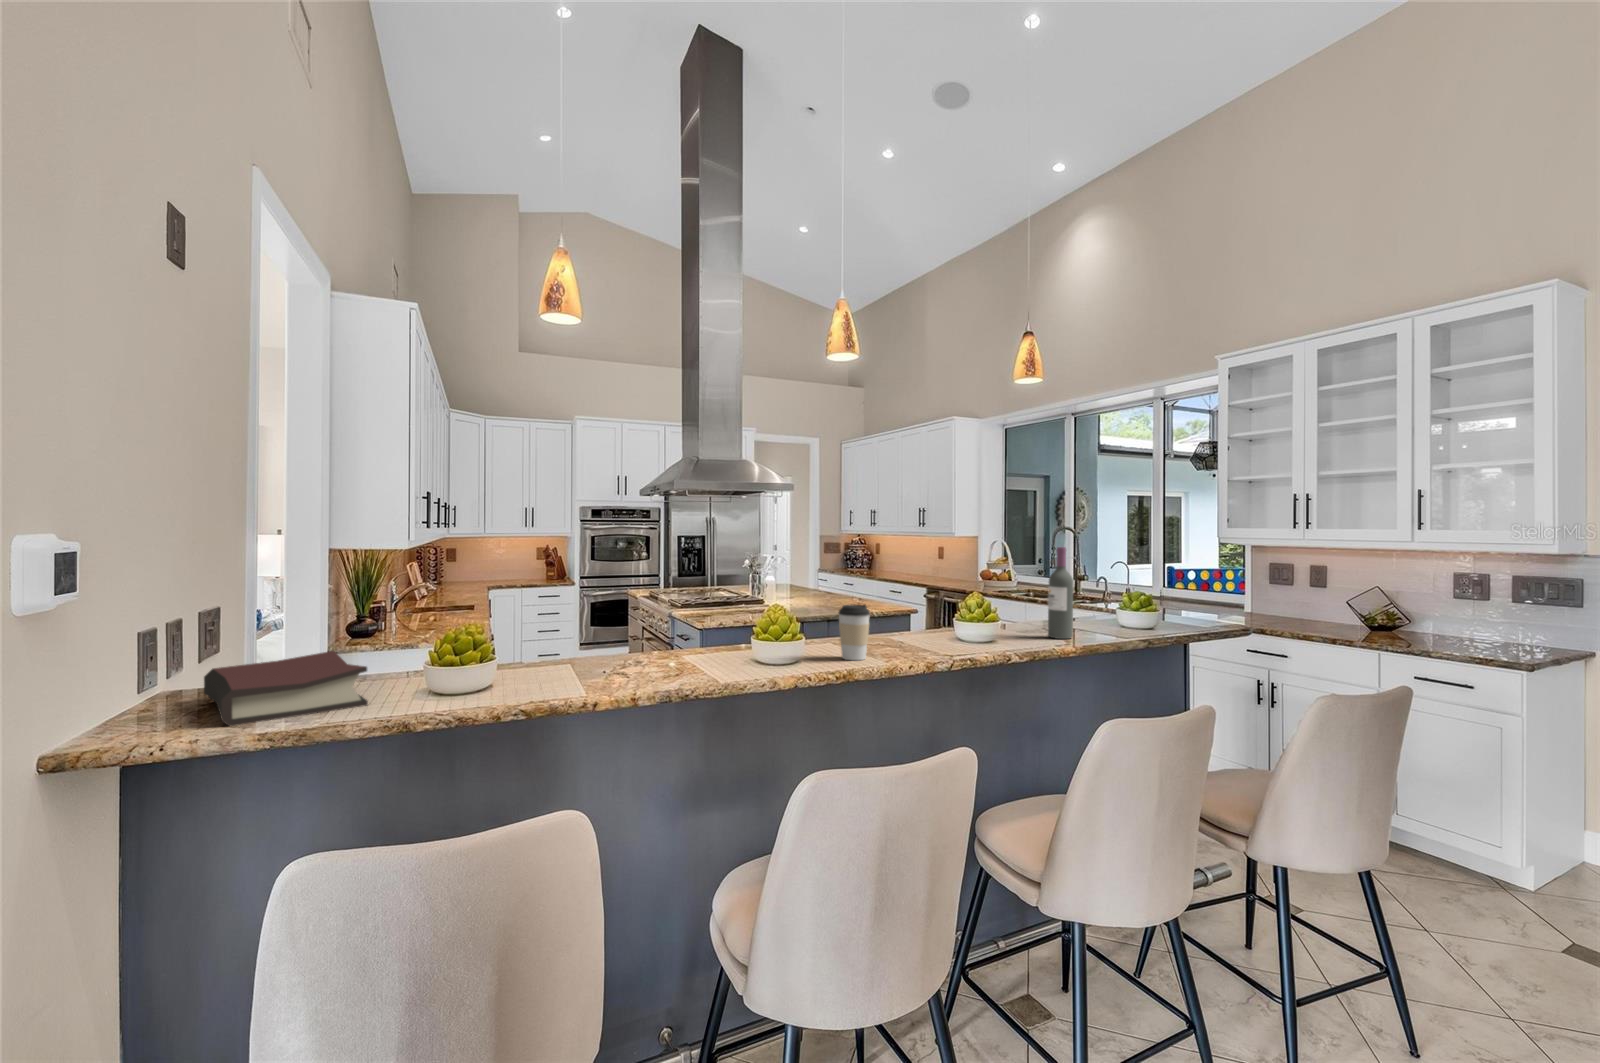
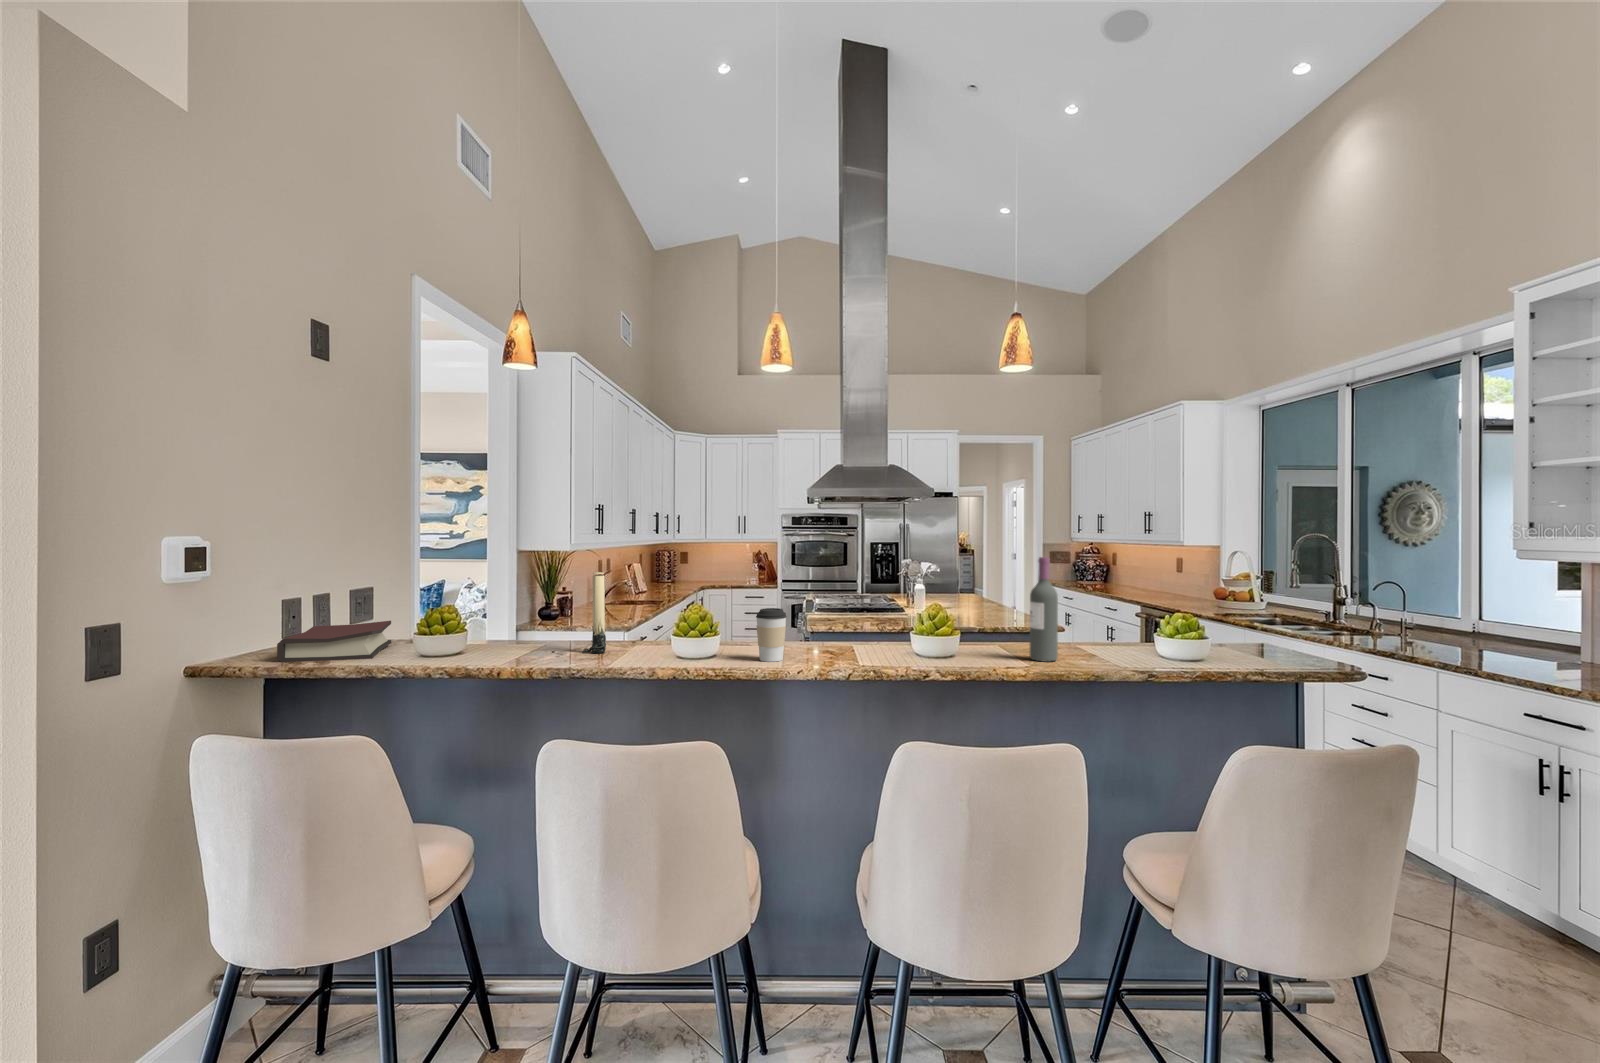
candle: none [632,573,660,670] -> present [583,572,606,653]

